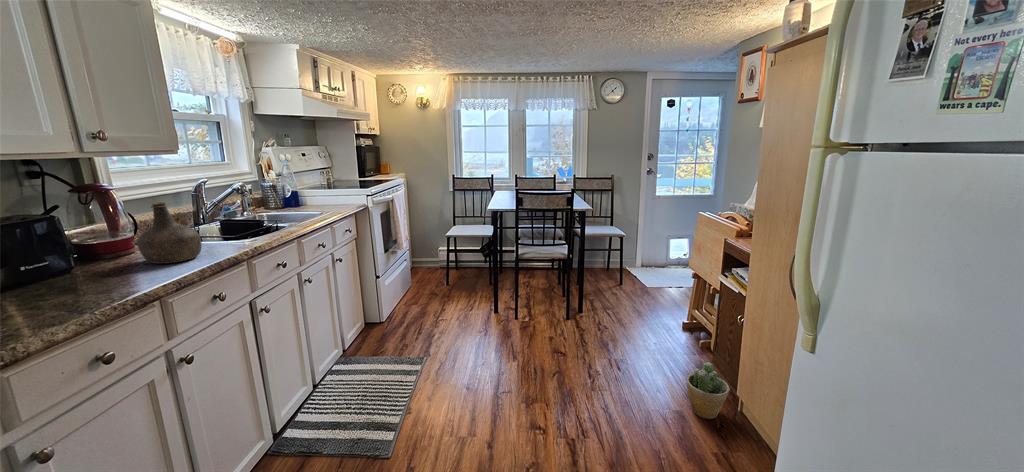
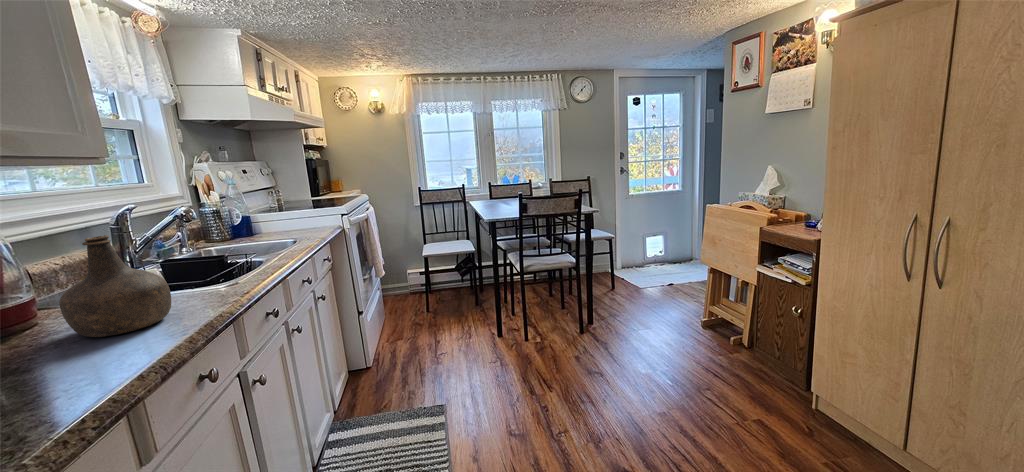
potted plant: present [687,362,730,419] -> none [758,360,808,422]

